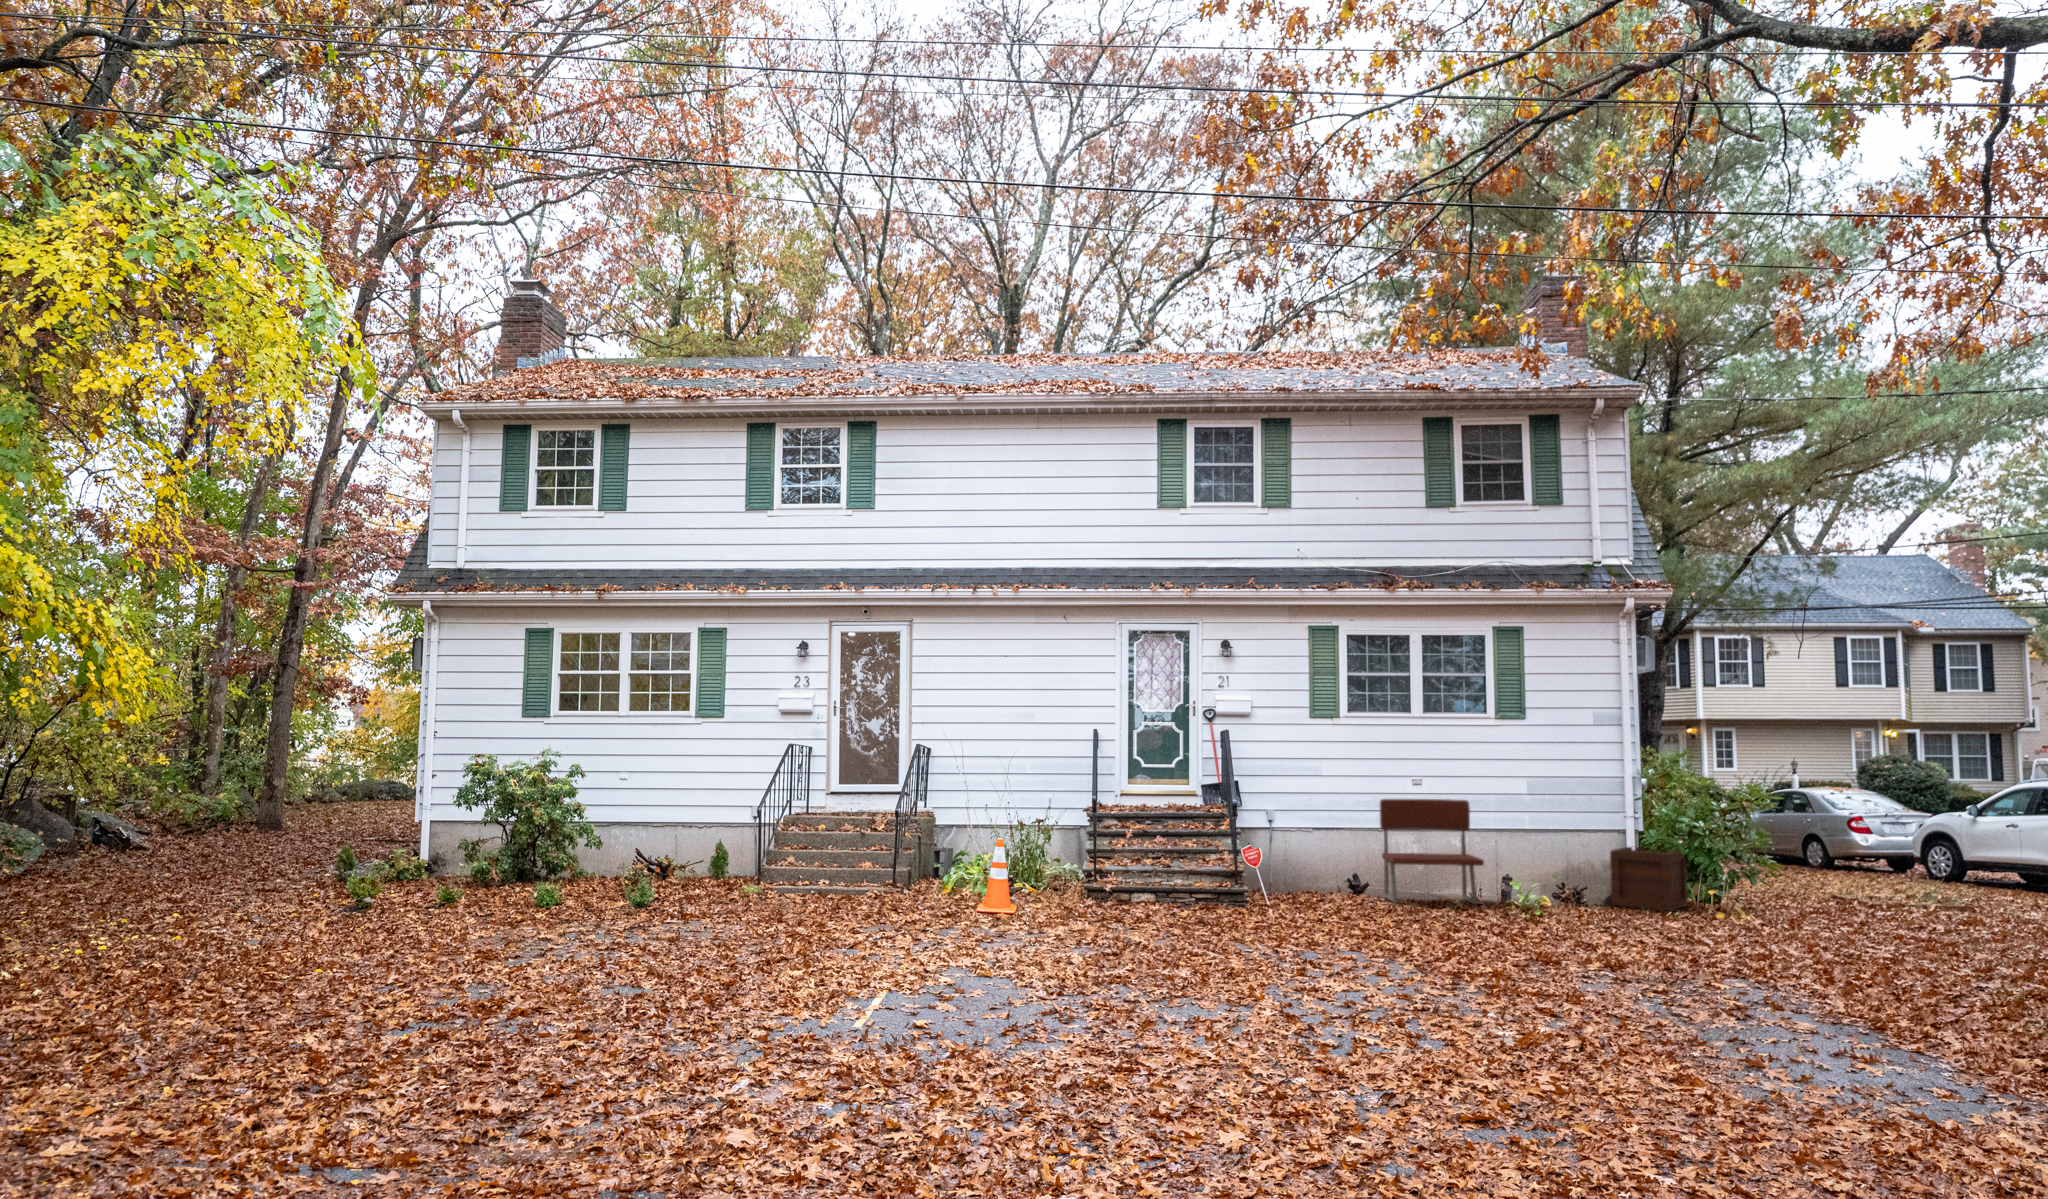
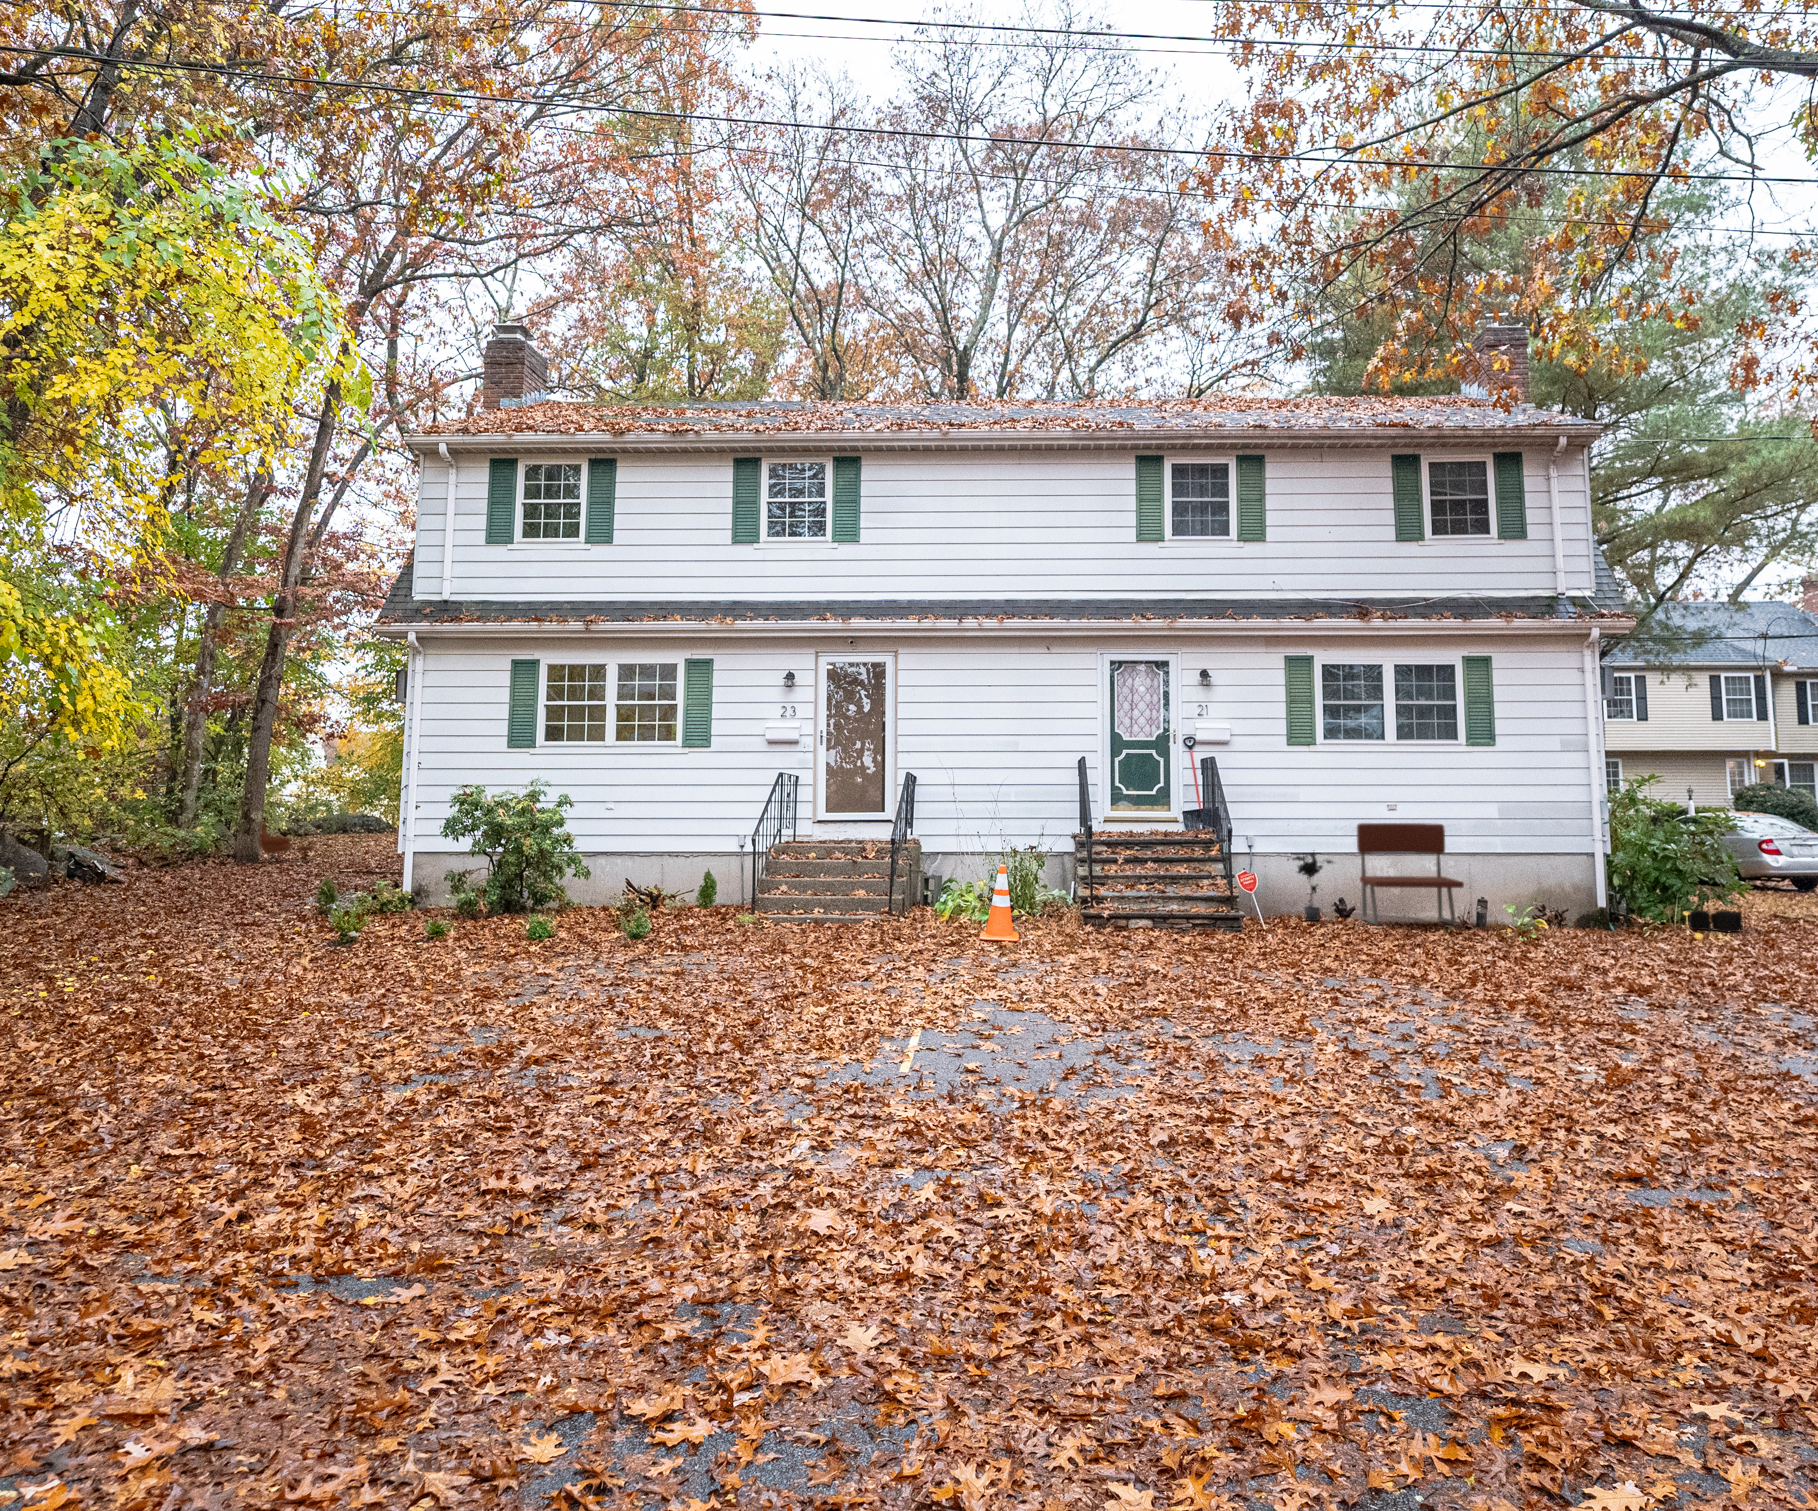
lounge chair: none [273,787,335,829] -> present [259,823,314,860]
potted plant: none [1308,826,1357,898] -> present [1287,853,1333,921]
wooden crate: present [1610,847,1688,911] -> none [1583,868,1658,931]
storage bin: none [1709,889,1777,914] -> present [1689,910,1743,933]

